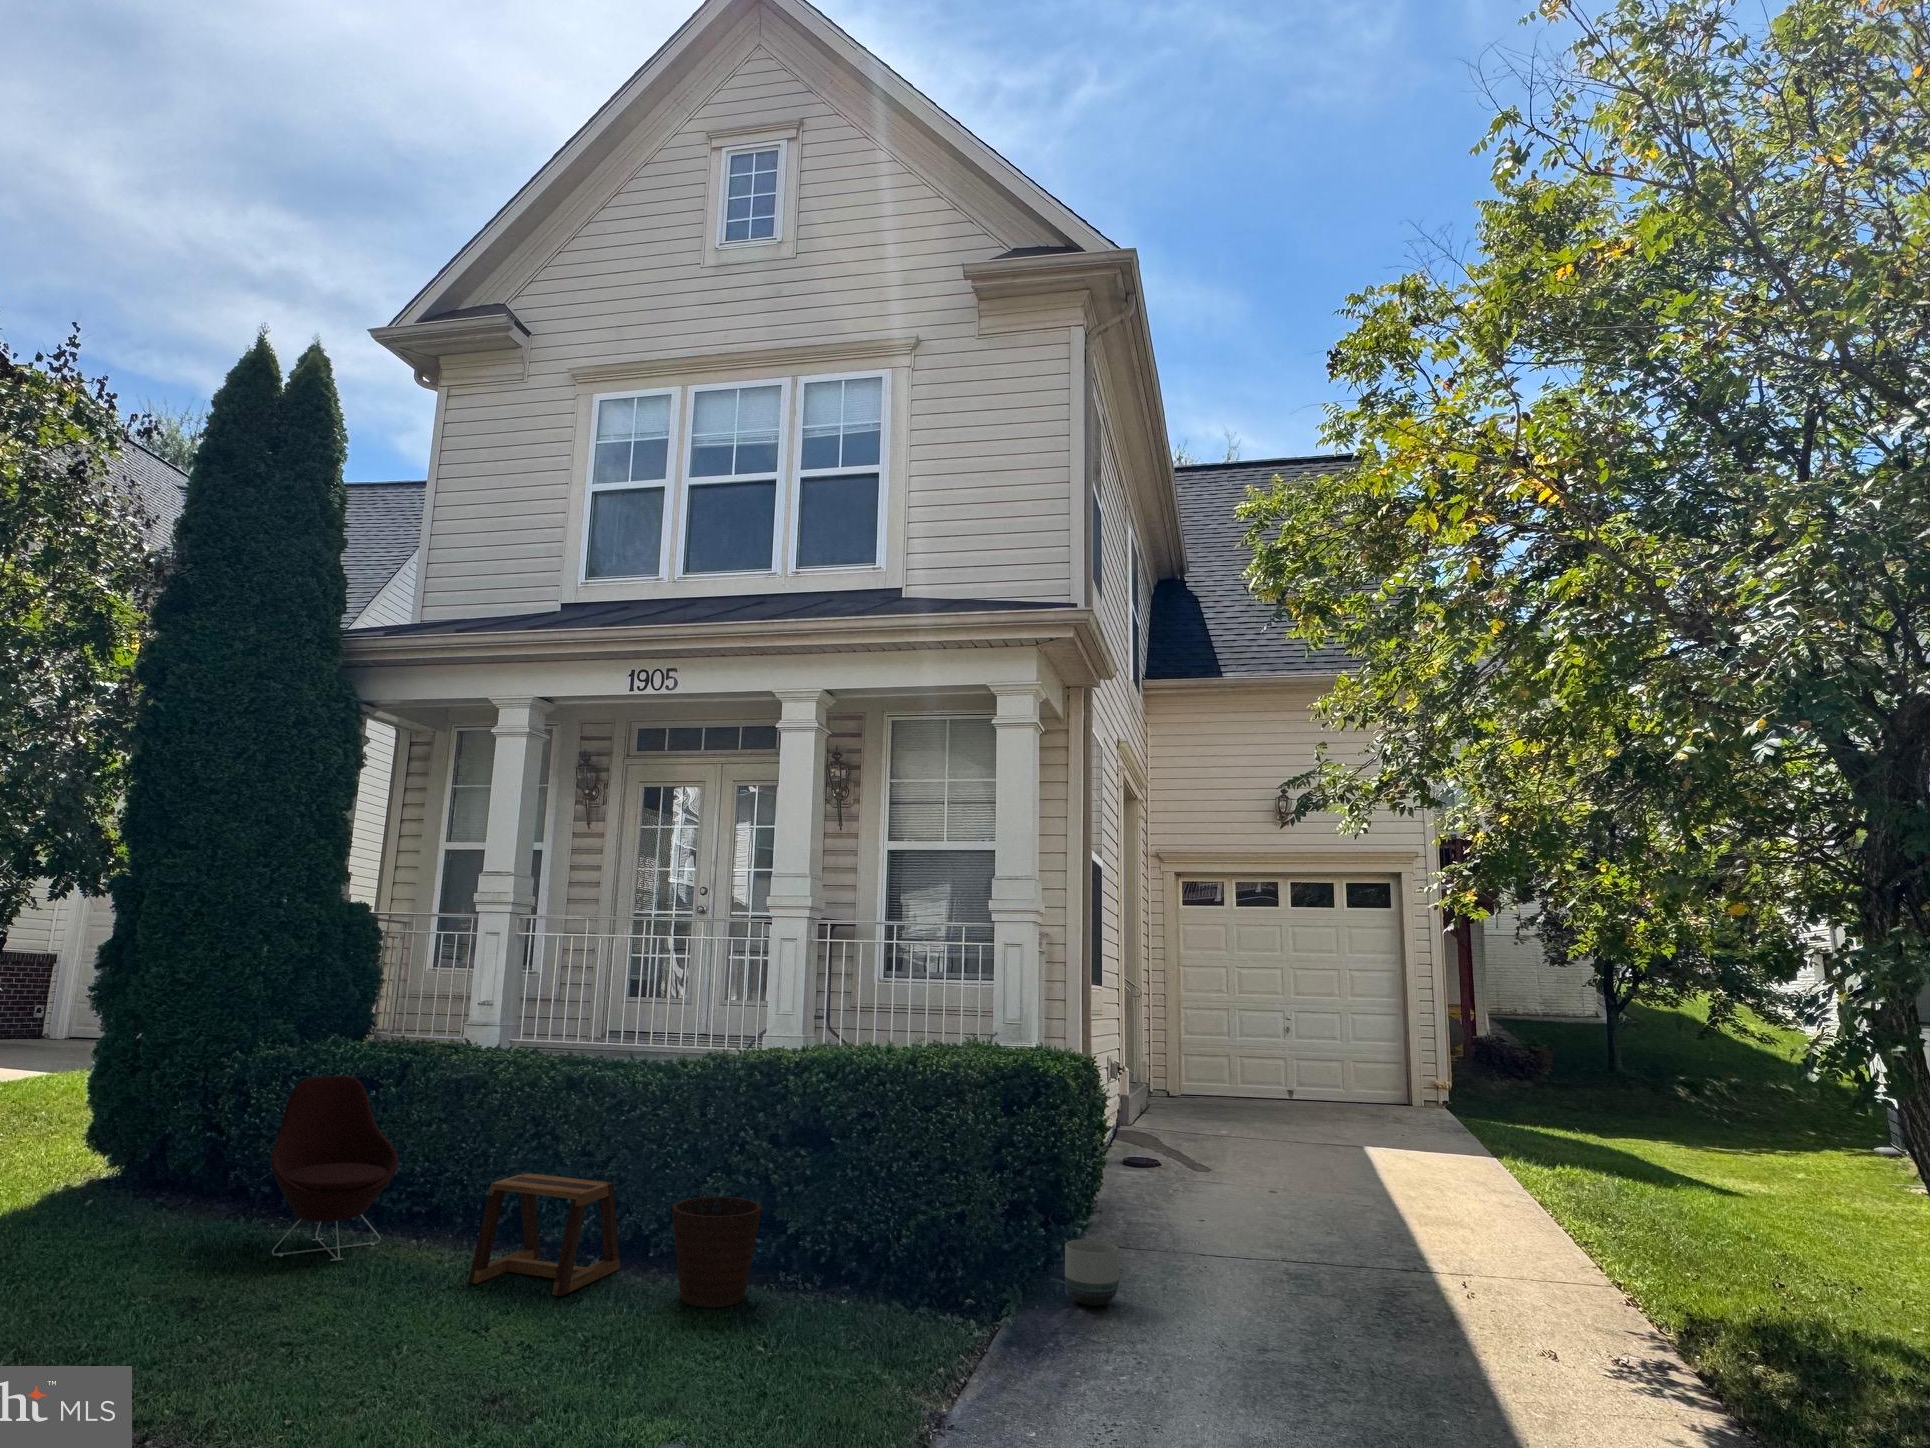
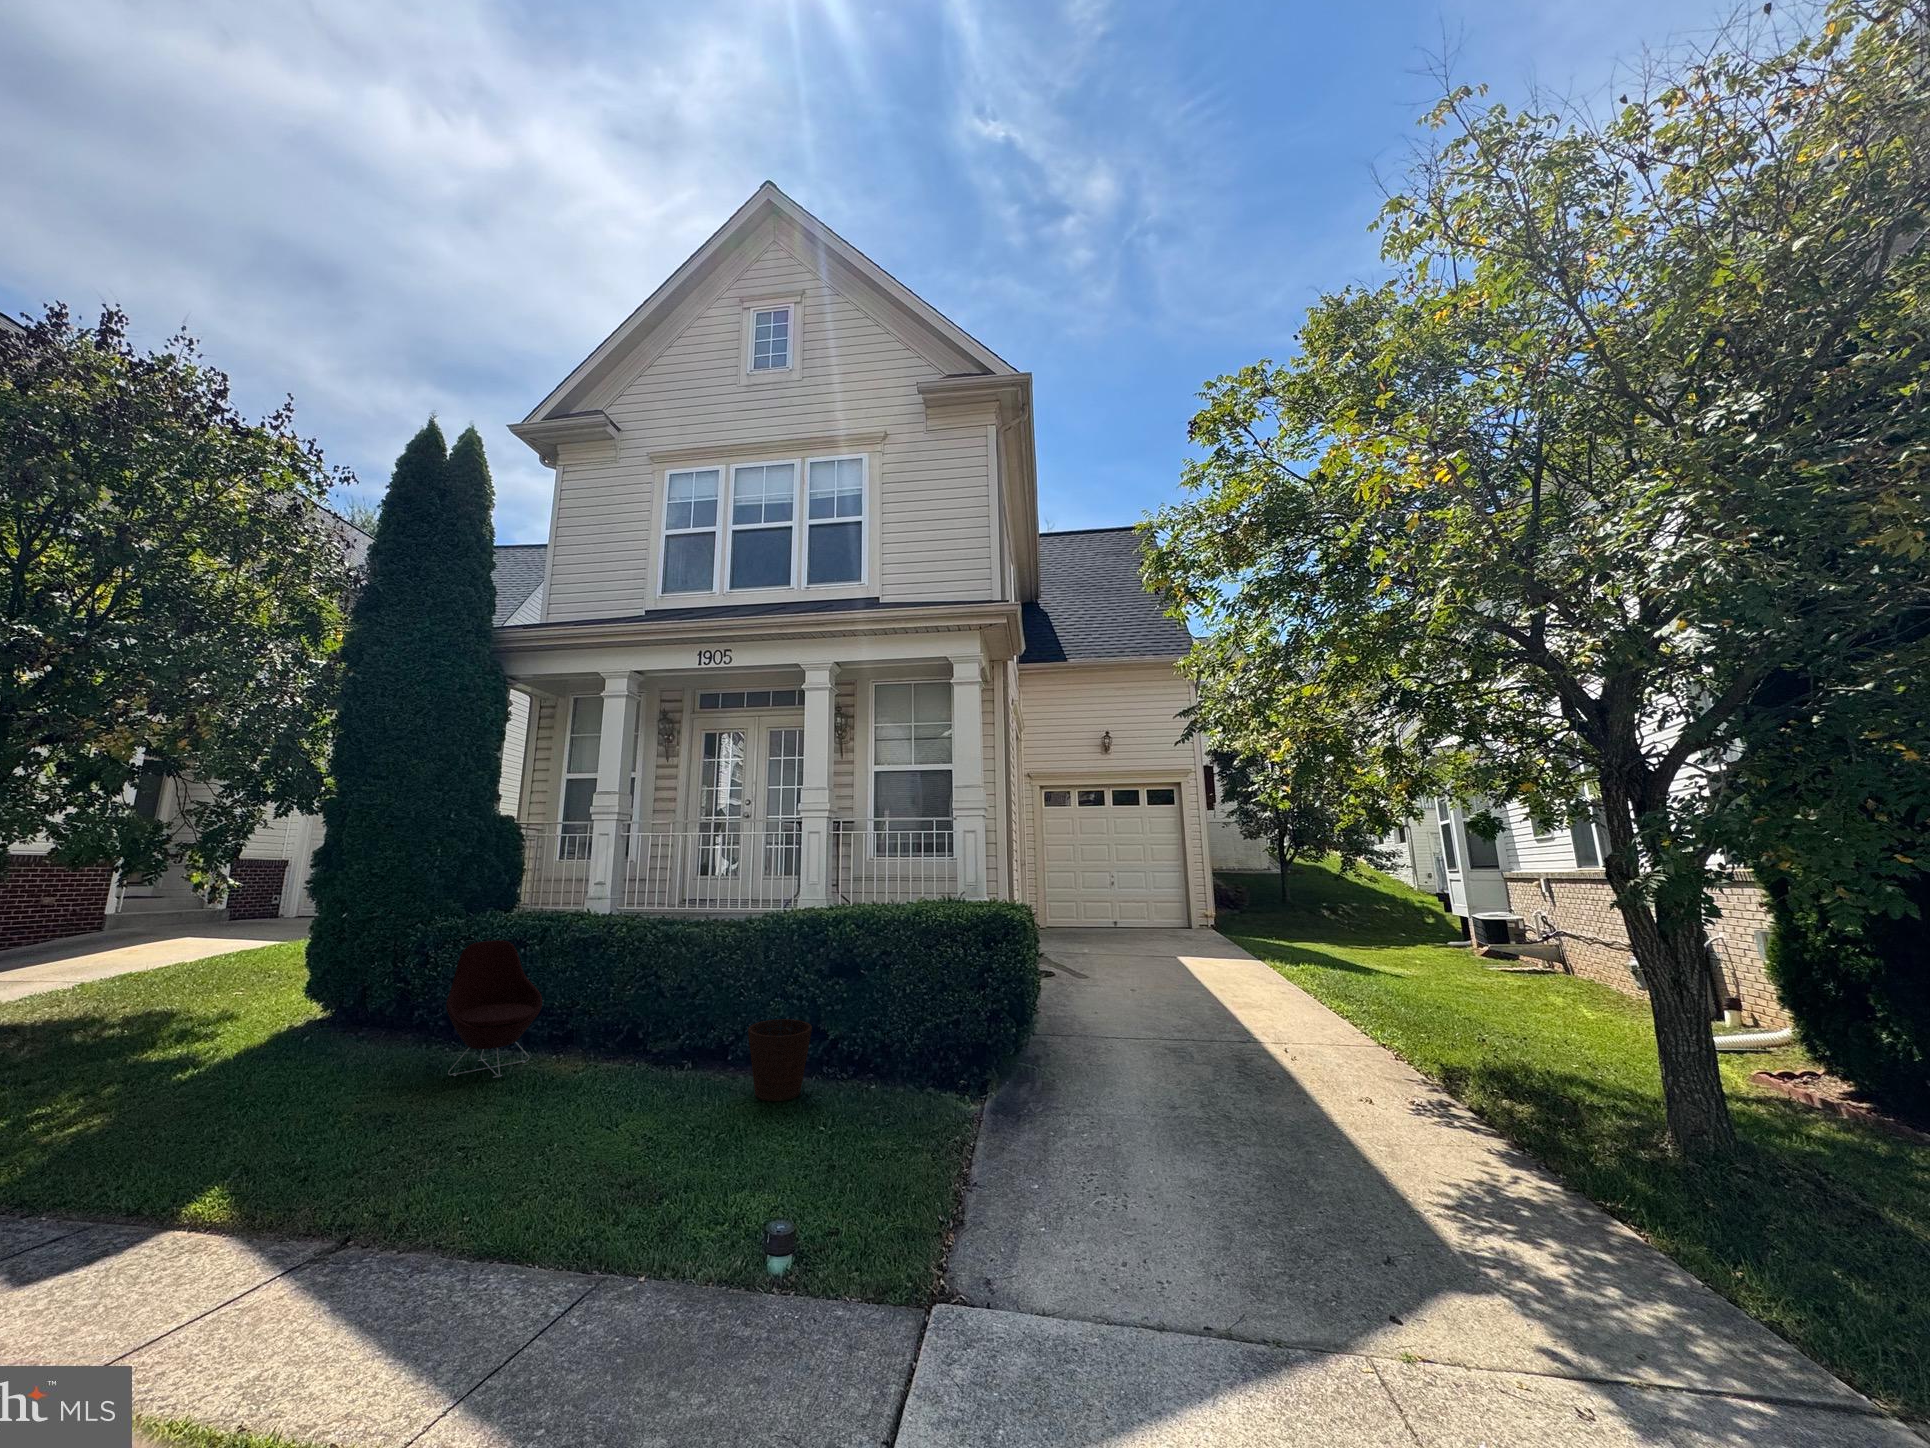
stool: present [468,1173,620,1296] -> none [598,1007,708,1098]
planter: present [1065,1239,1119,1306] -> none [1023,1038,1060,1085]

